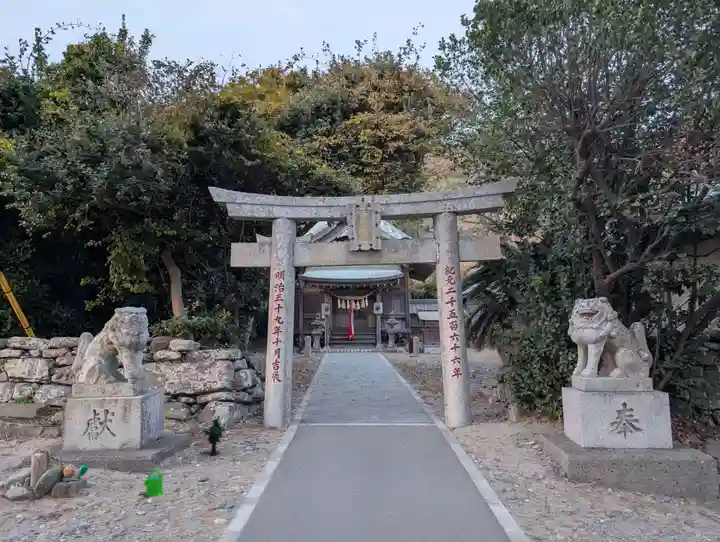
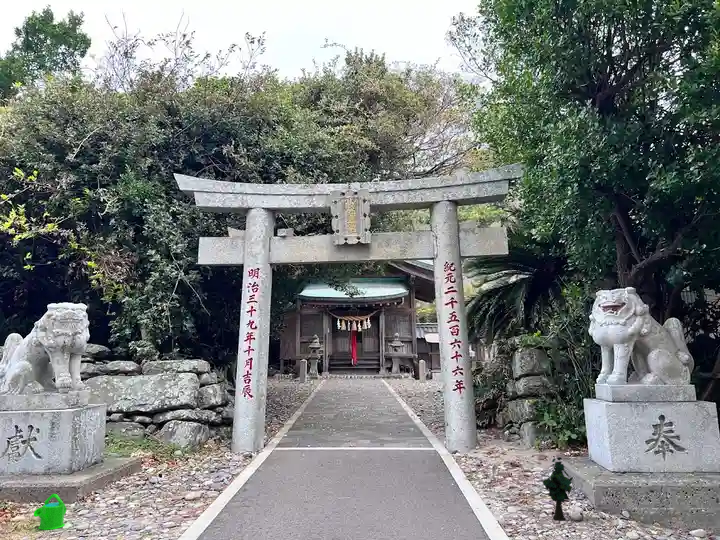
decorative plant: present [203,416,225,456] -> present [543,457,573,520]

